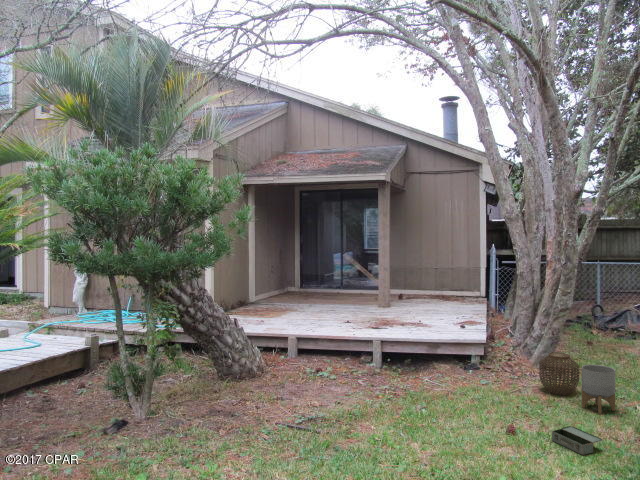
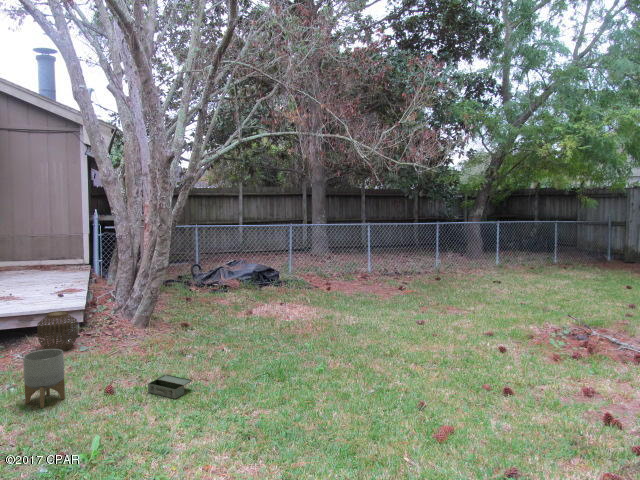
woven basket: present [539,352,579,395] -> present [37,311,78,350]
planter: present [582,365,615,414] -> present [23,349,65,408]

